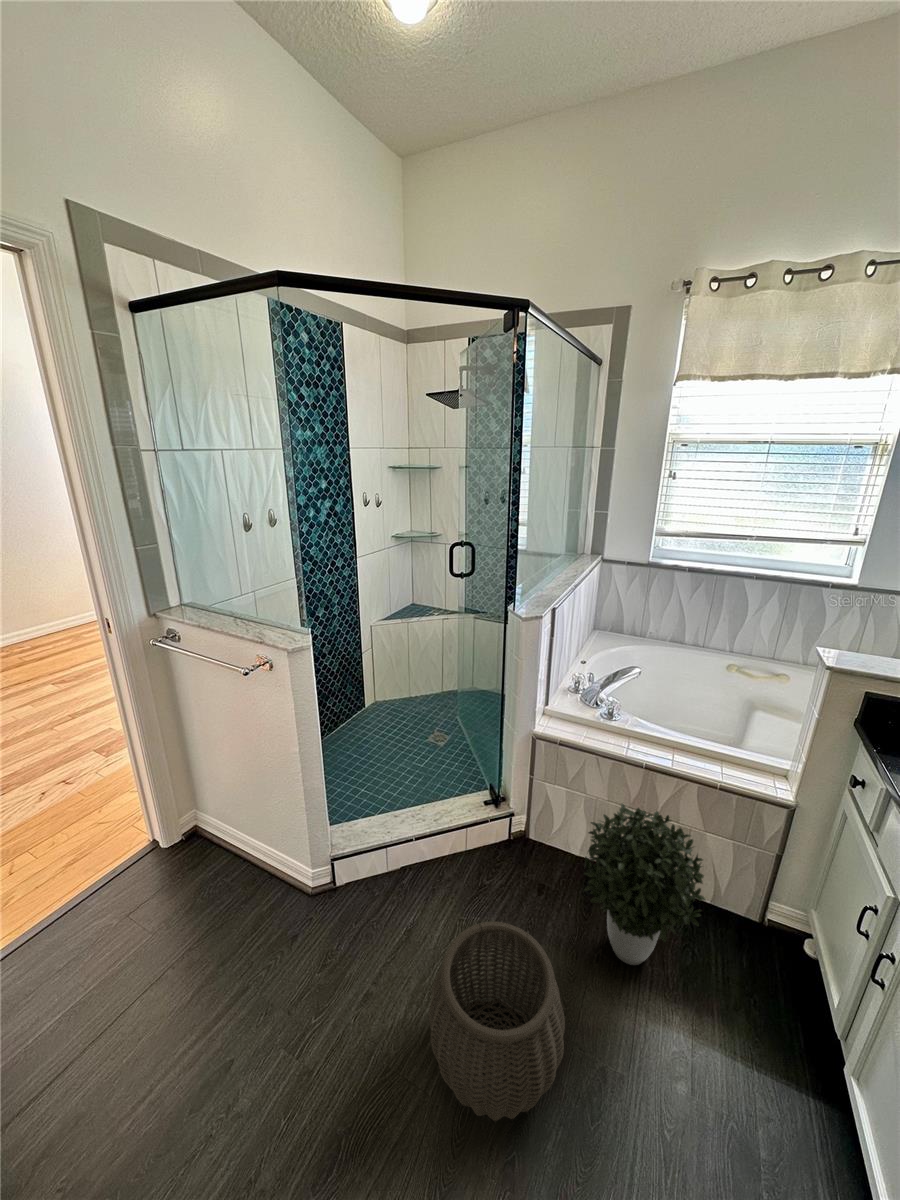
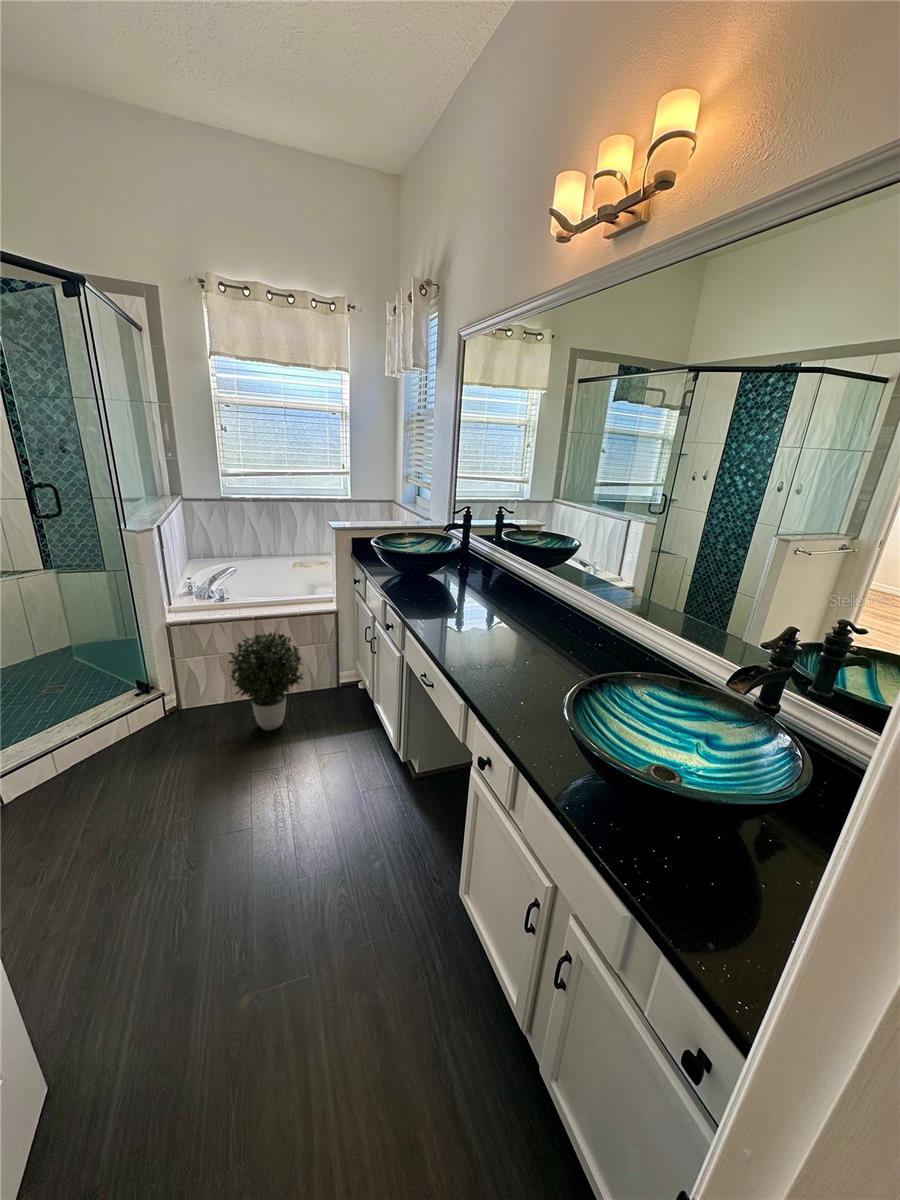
woven basket: present [429,922,565,1121] -> none [147,717,247,824]

